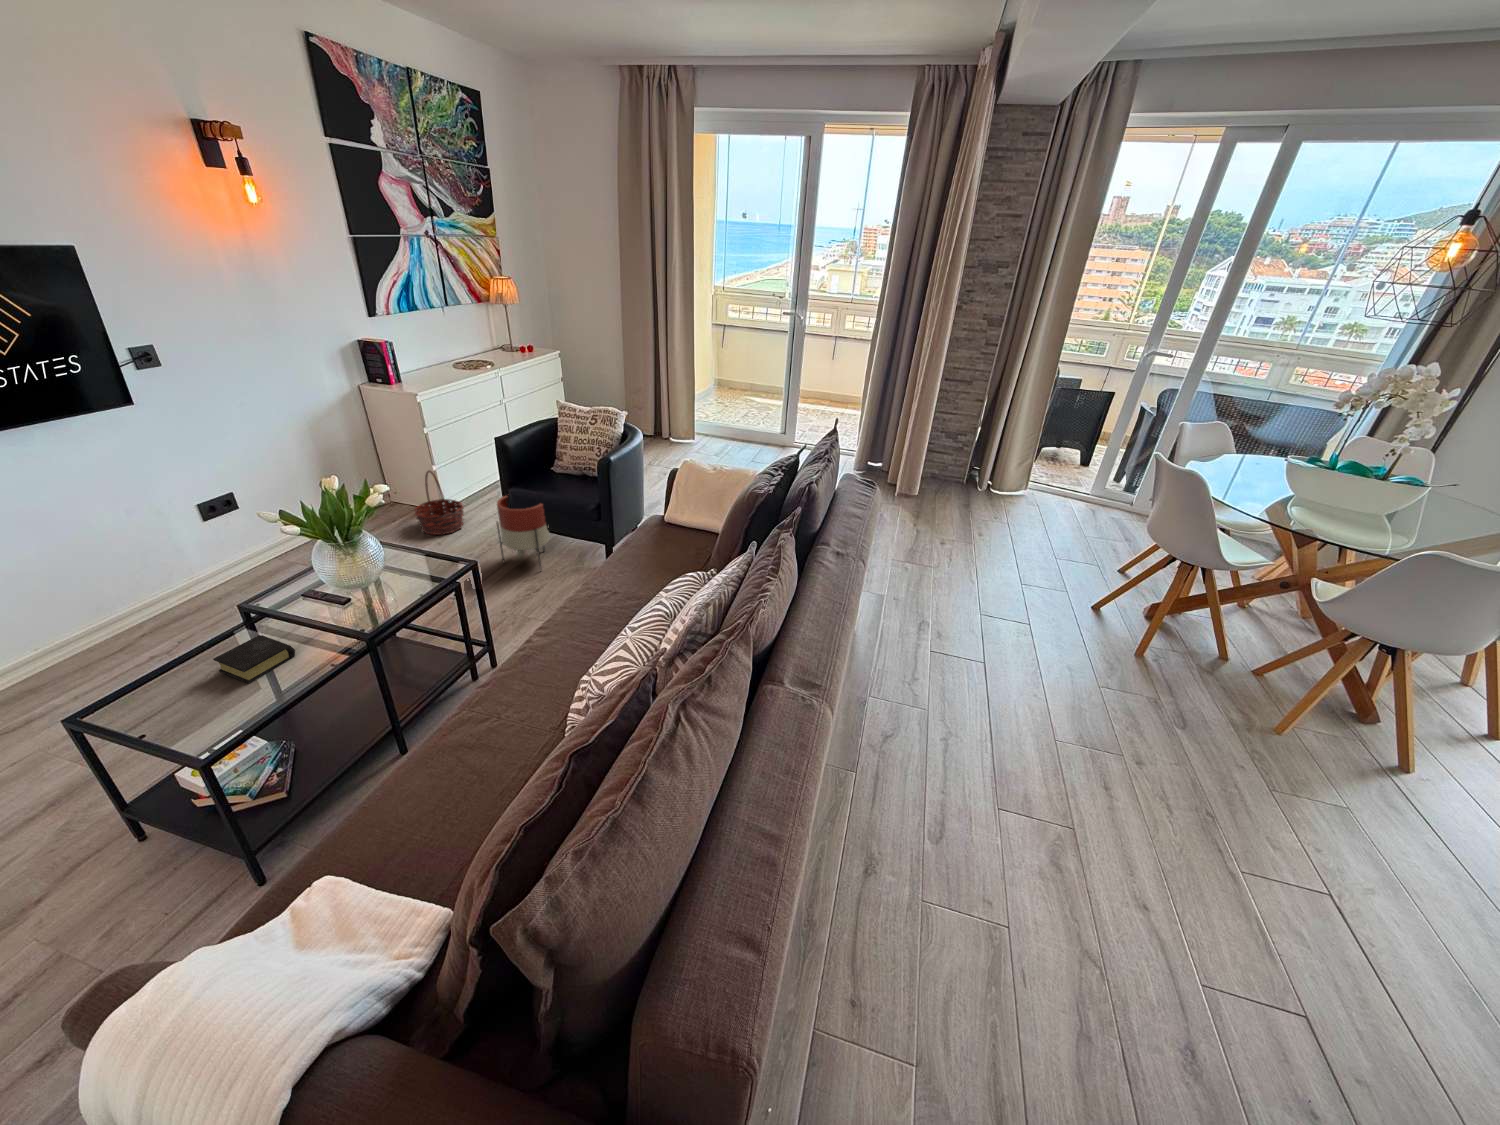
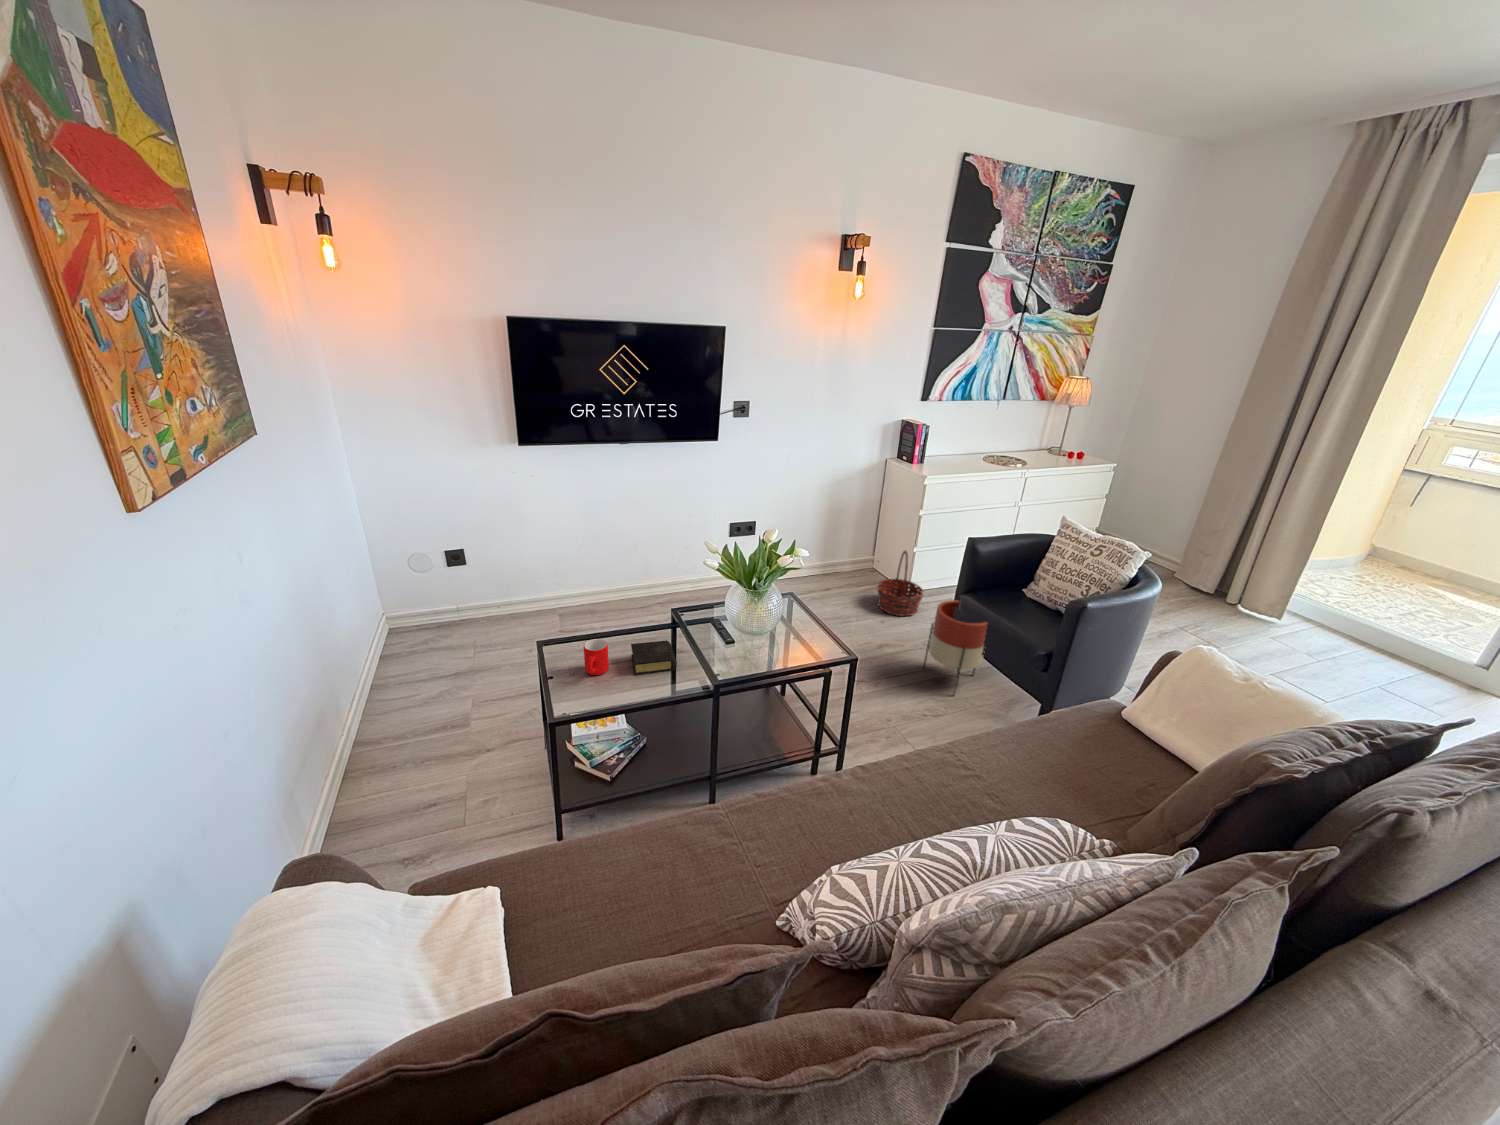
mug: none [152,668,204,713] -> present [584,639,609,675]

